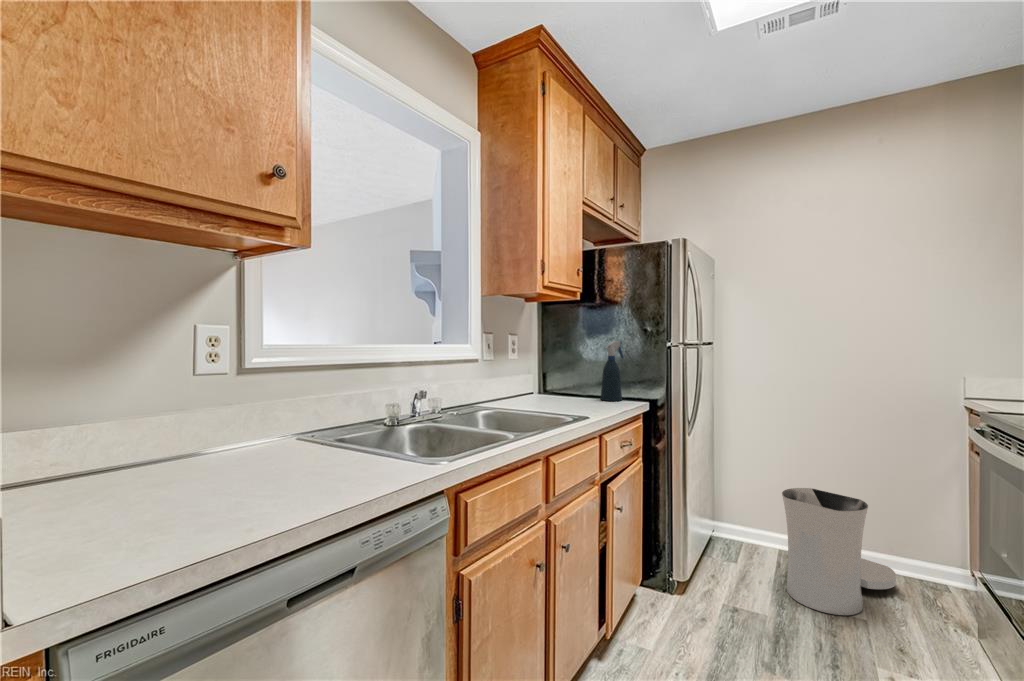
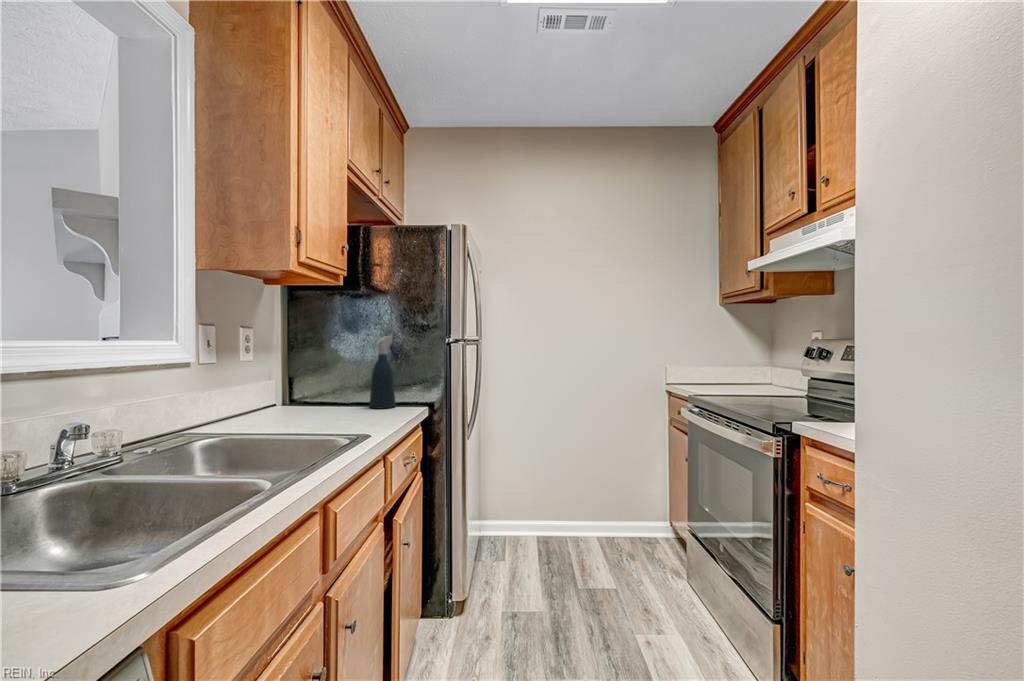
trash can: present [782,488,896,615] -> none [548,475,629,592]

